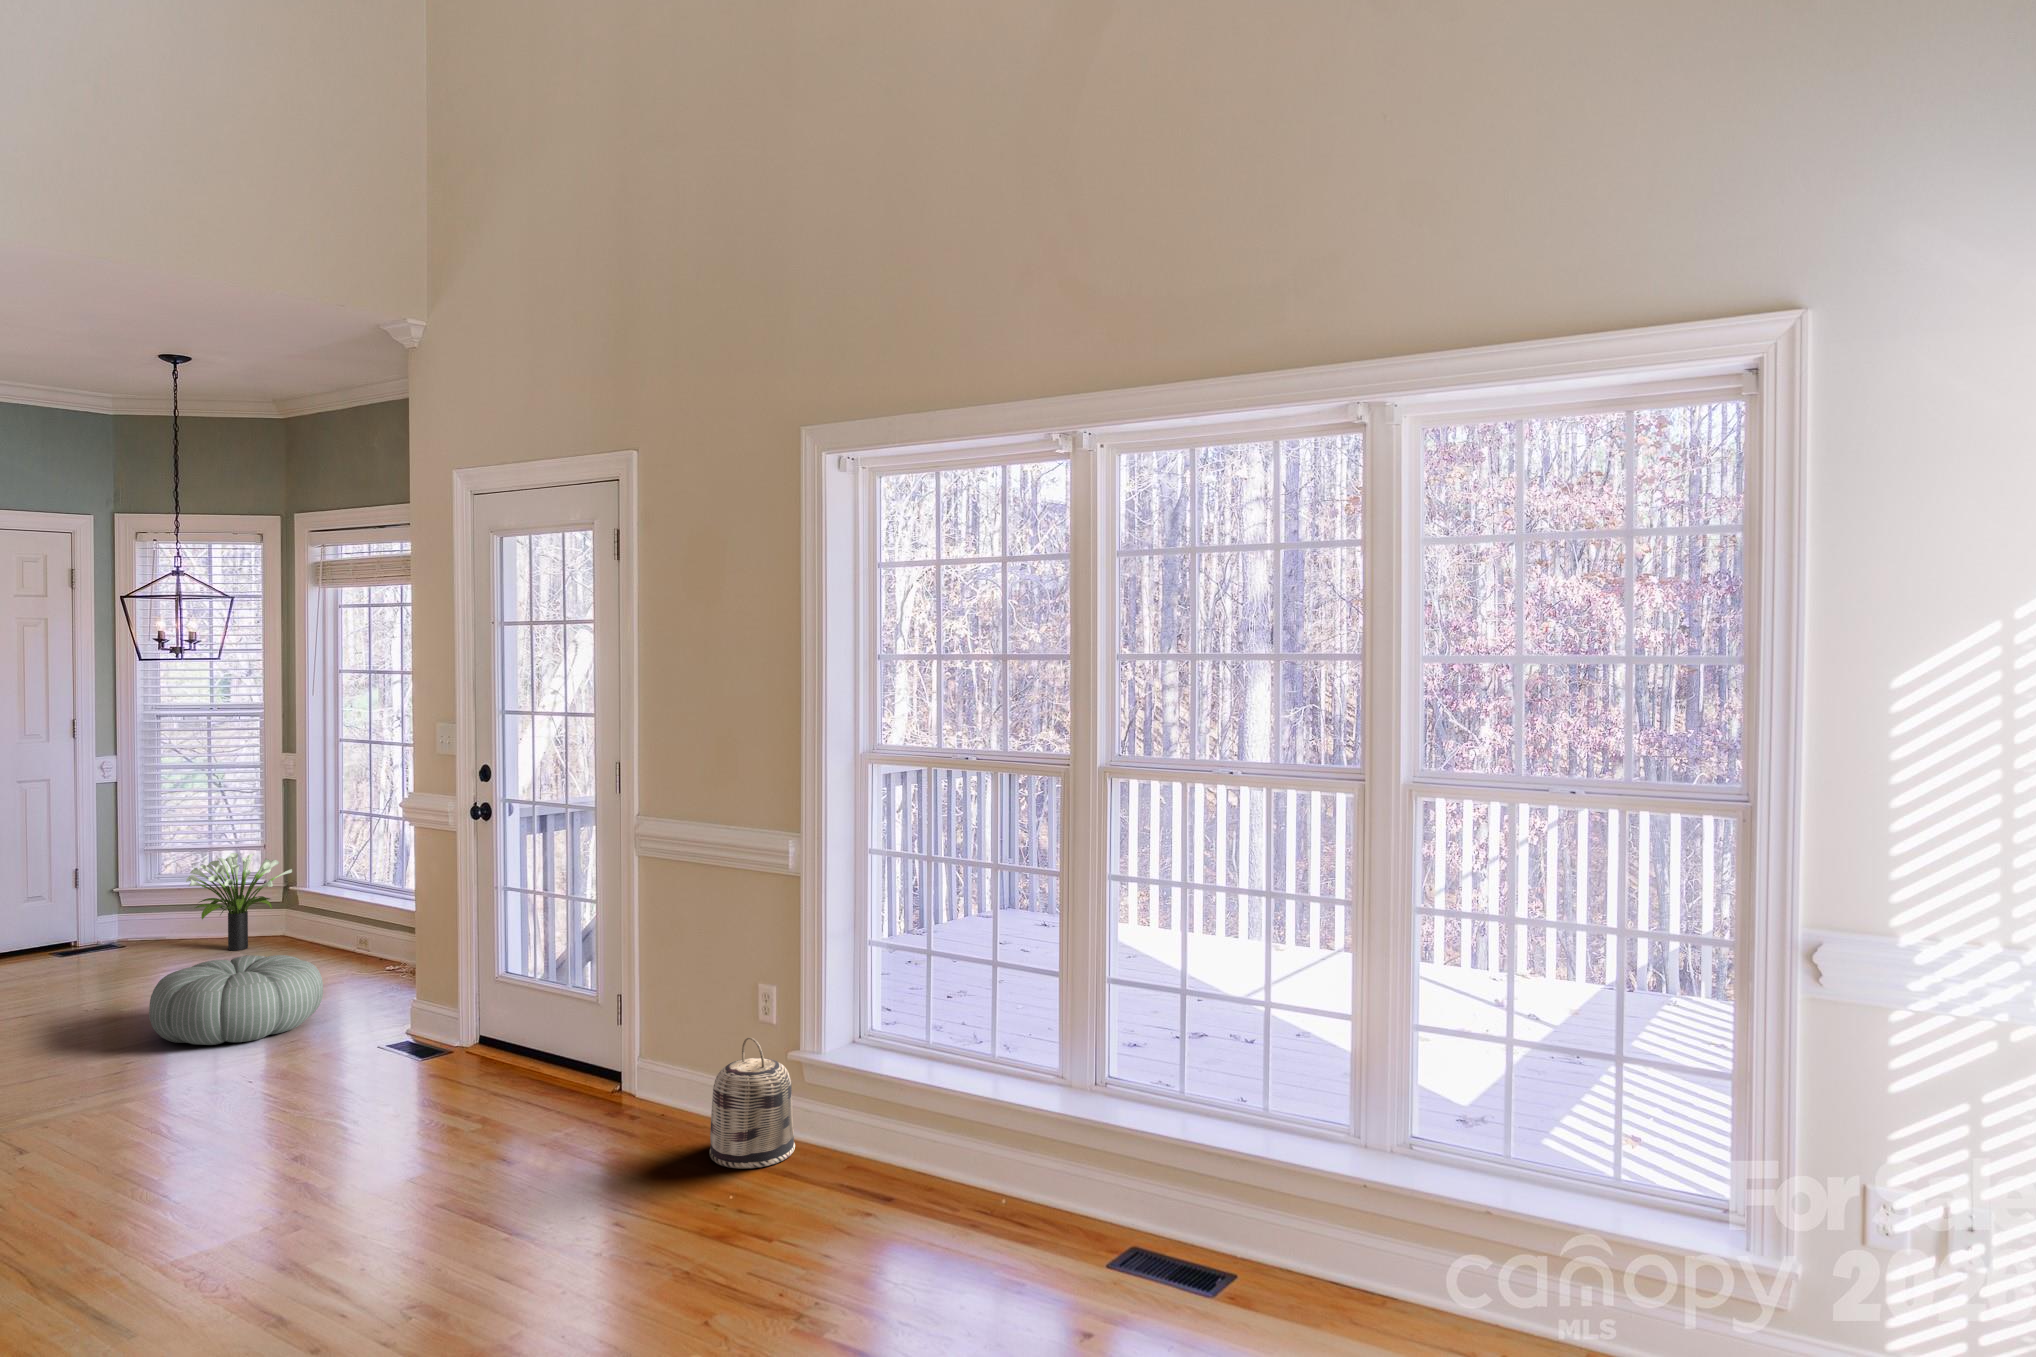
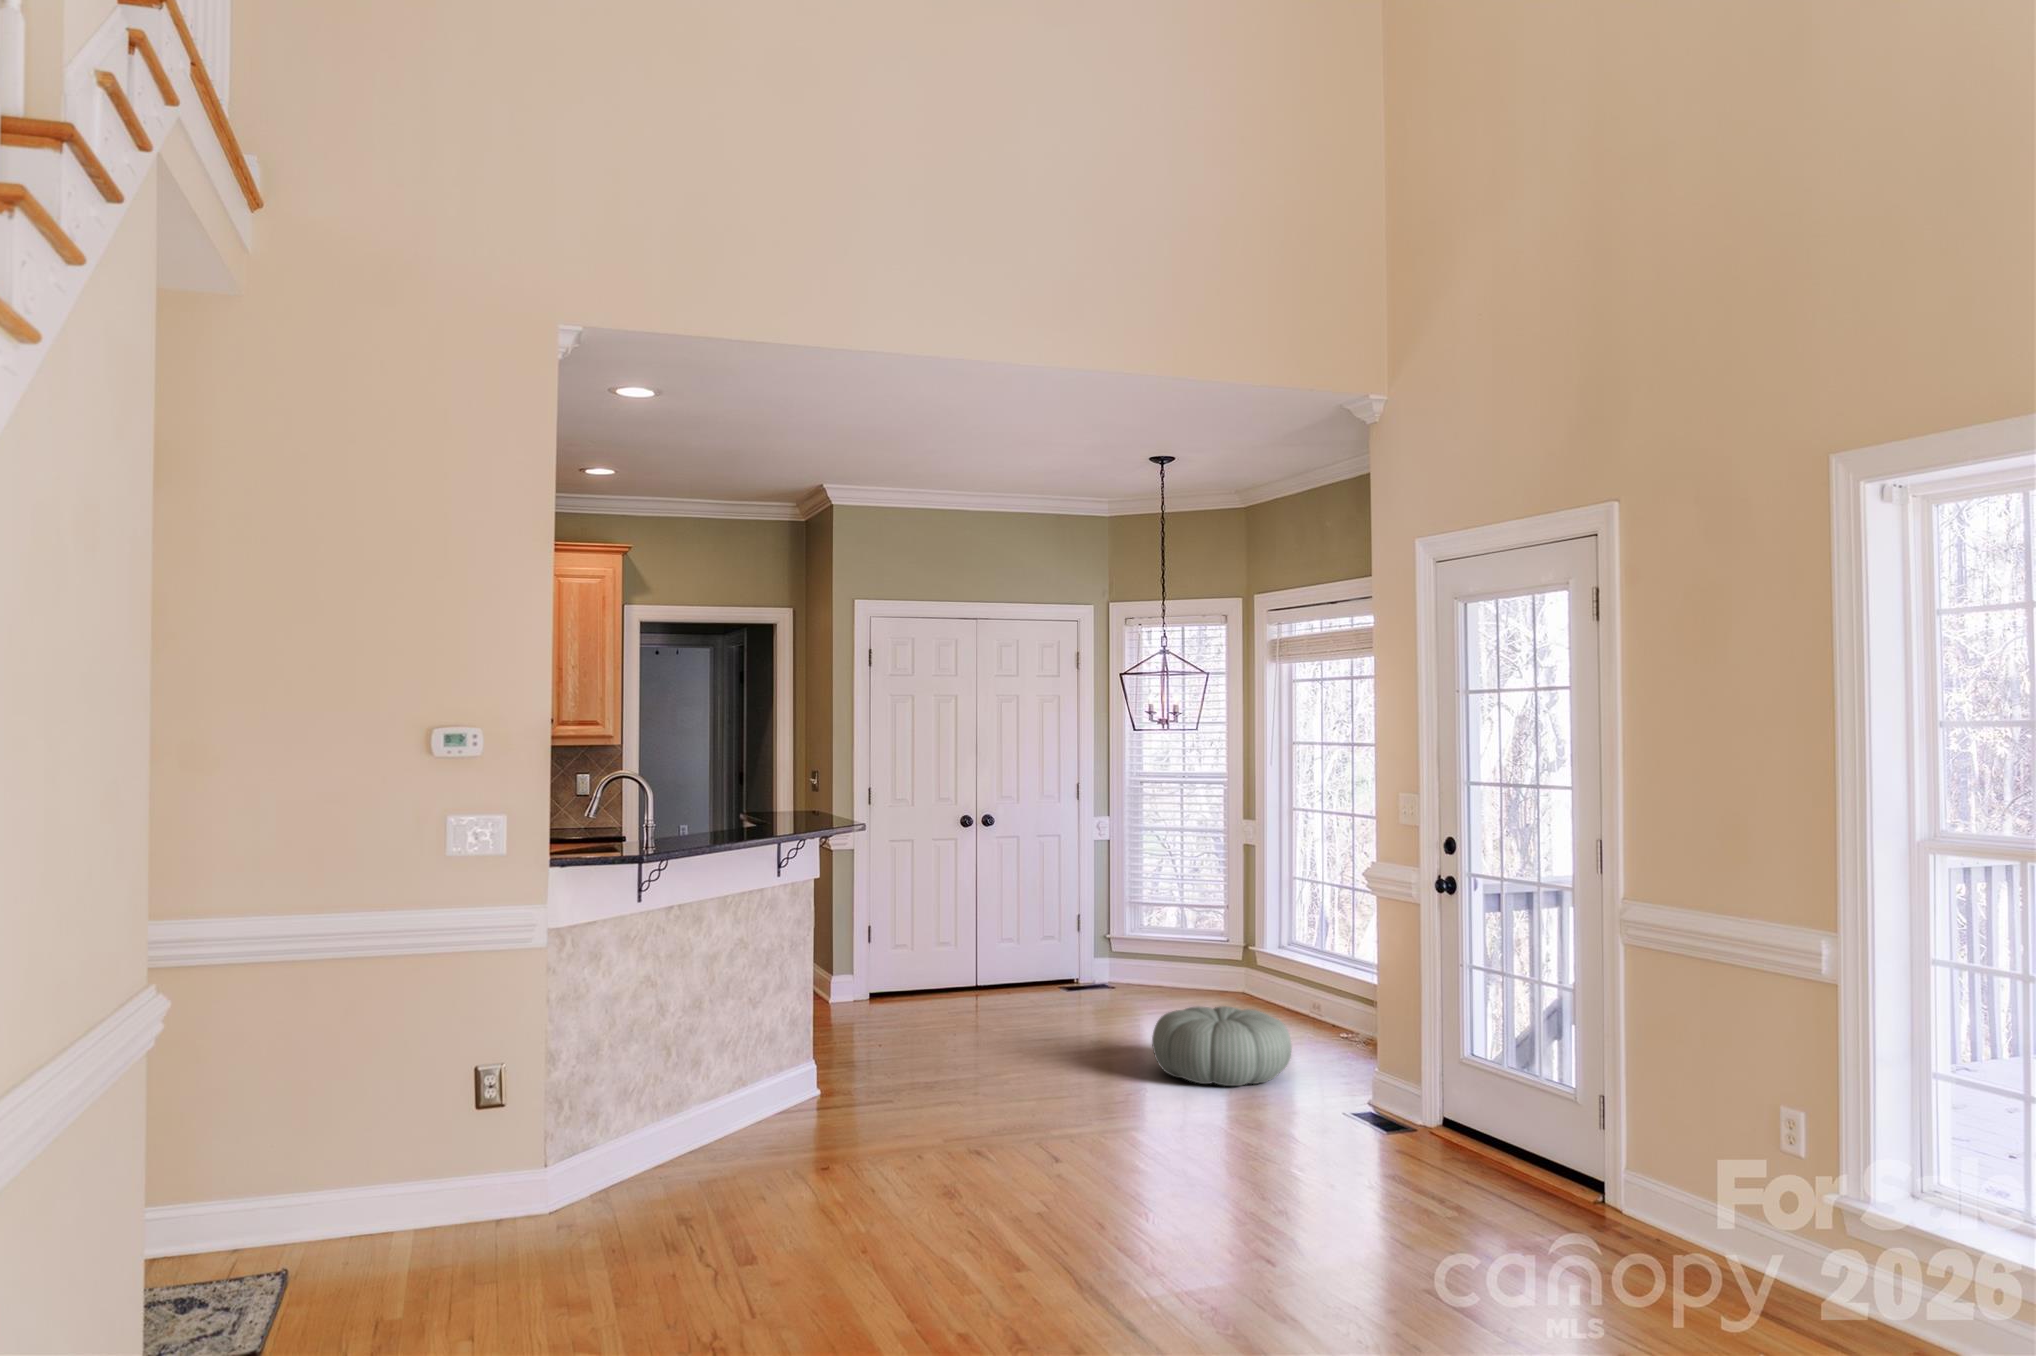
potted plant: present [186,853,292,951] -> none [1165,912,1251,1004]
basket: present [709,1038,795,1169] -> none [1722,1165,1833,1321]

